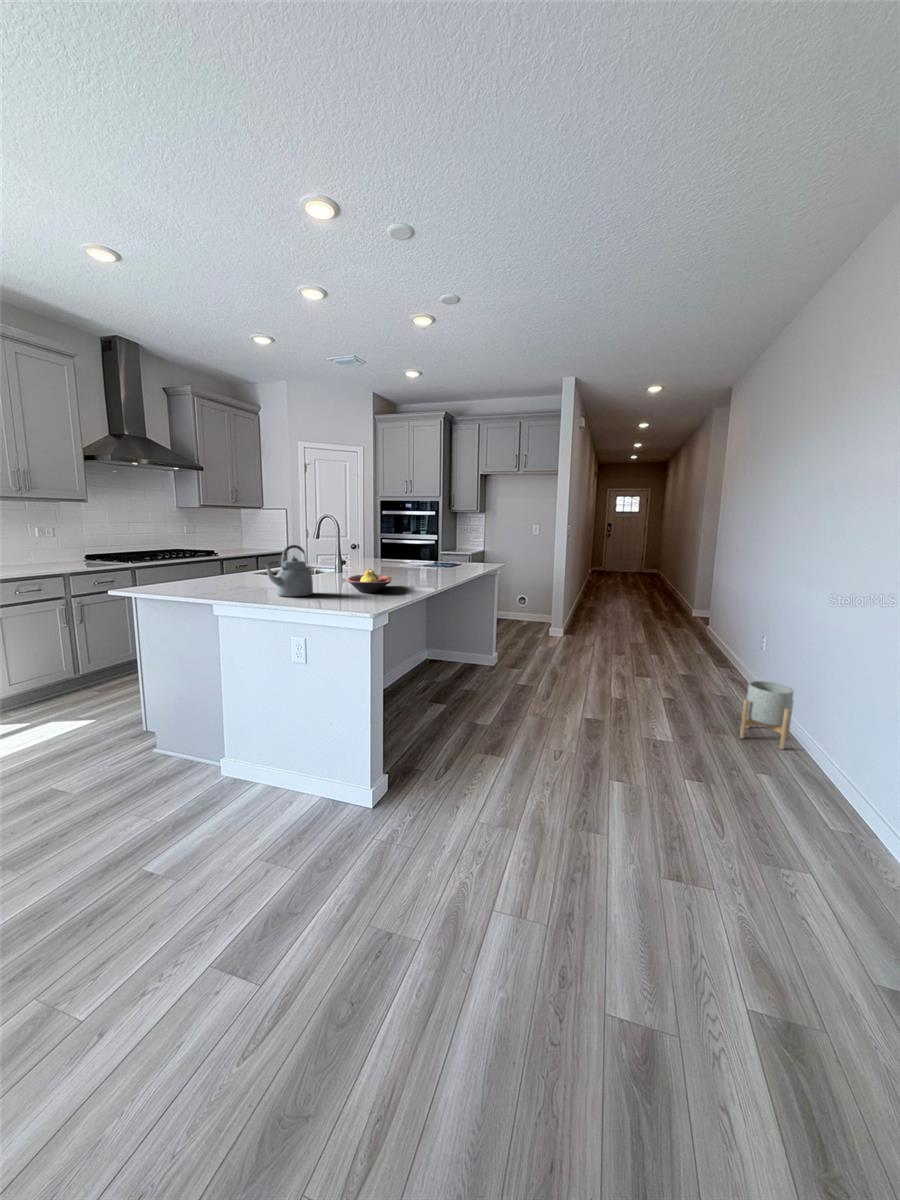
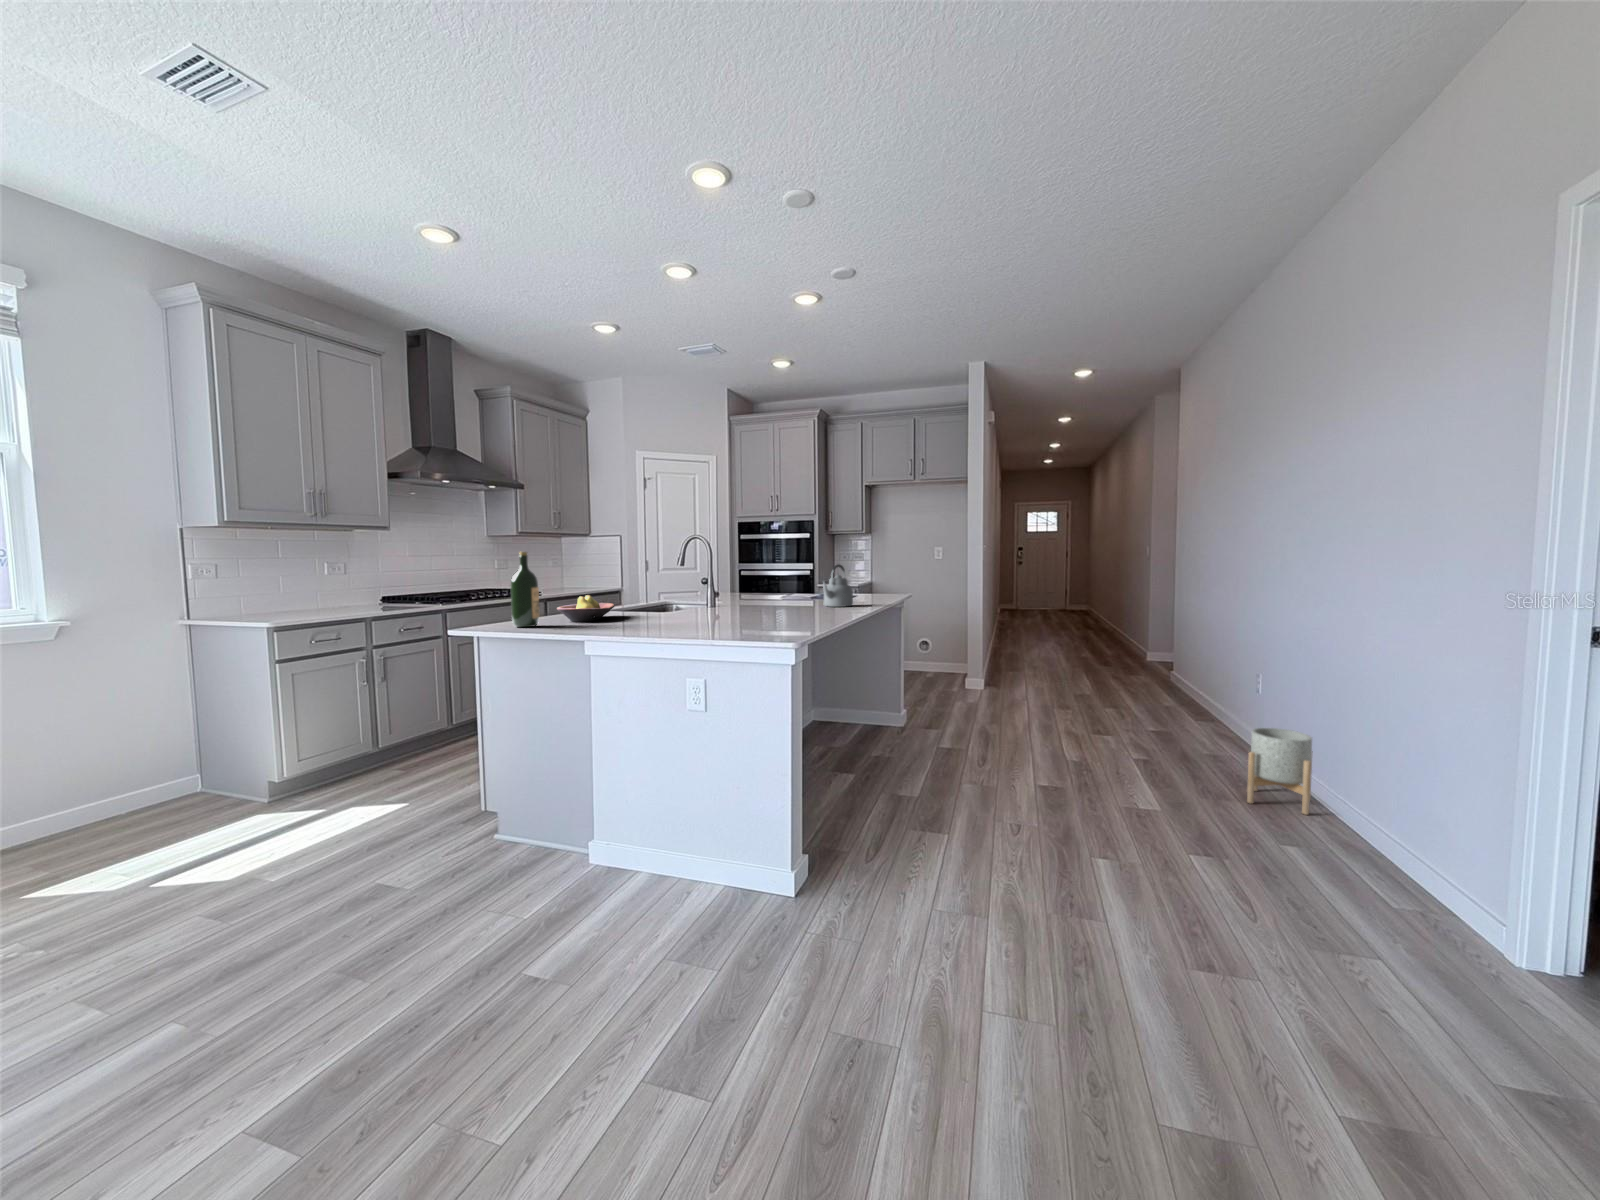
wine bottle: none [156,530,181,591] -> present [511,552,539,627]
kettle: present [262,545,313,596] -> present [822,564,853,607]
fruit bowl: present [347,569,391,593] -> present [557,595,615,622]

